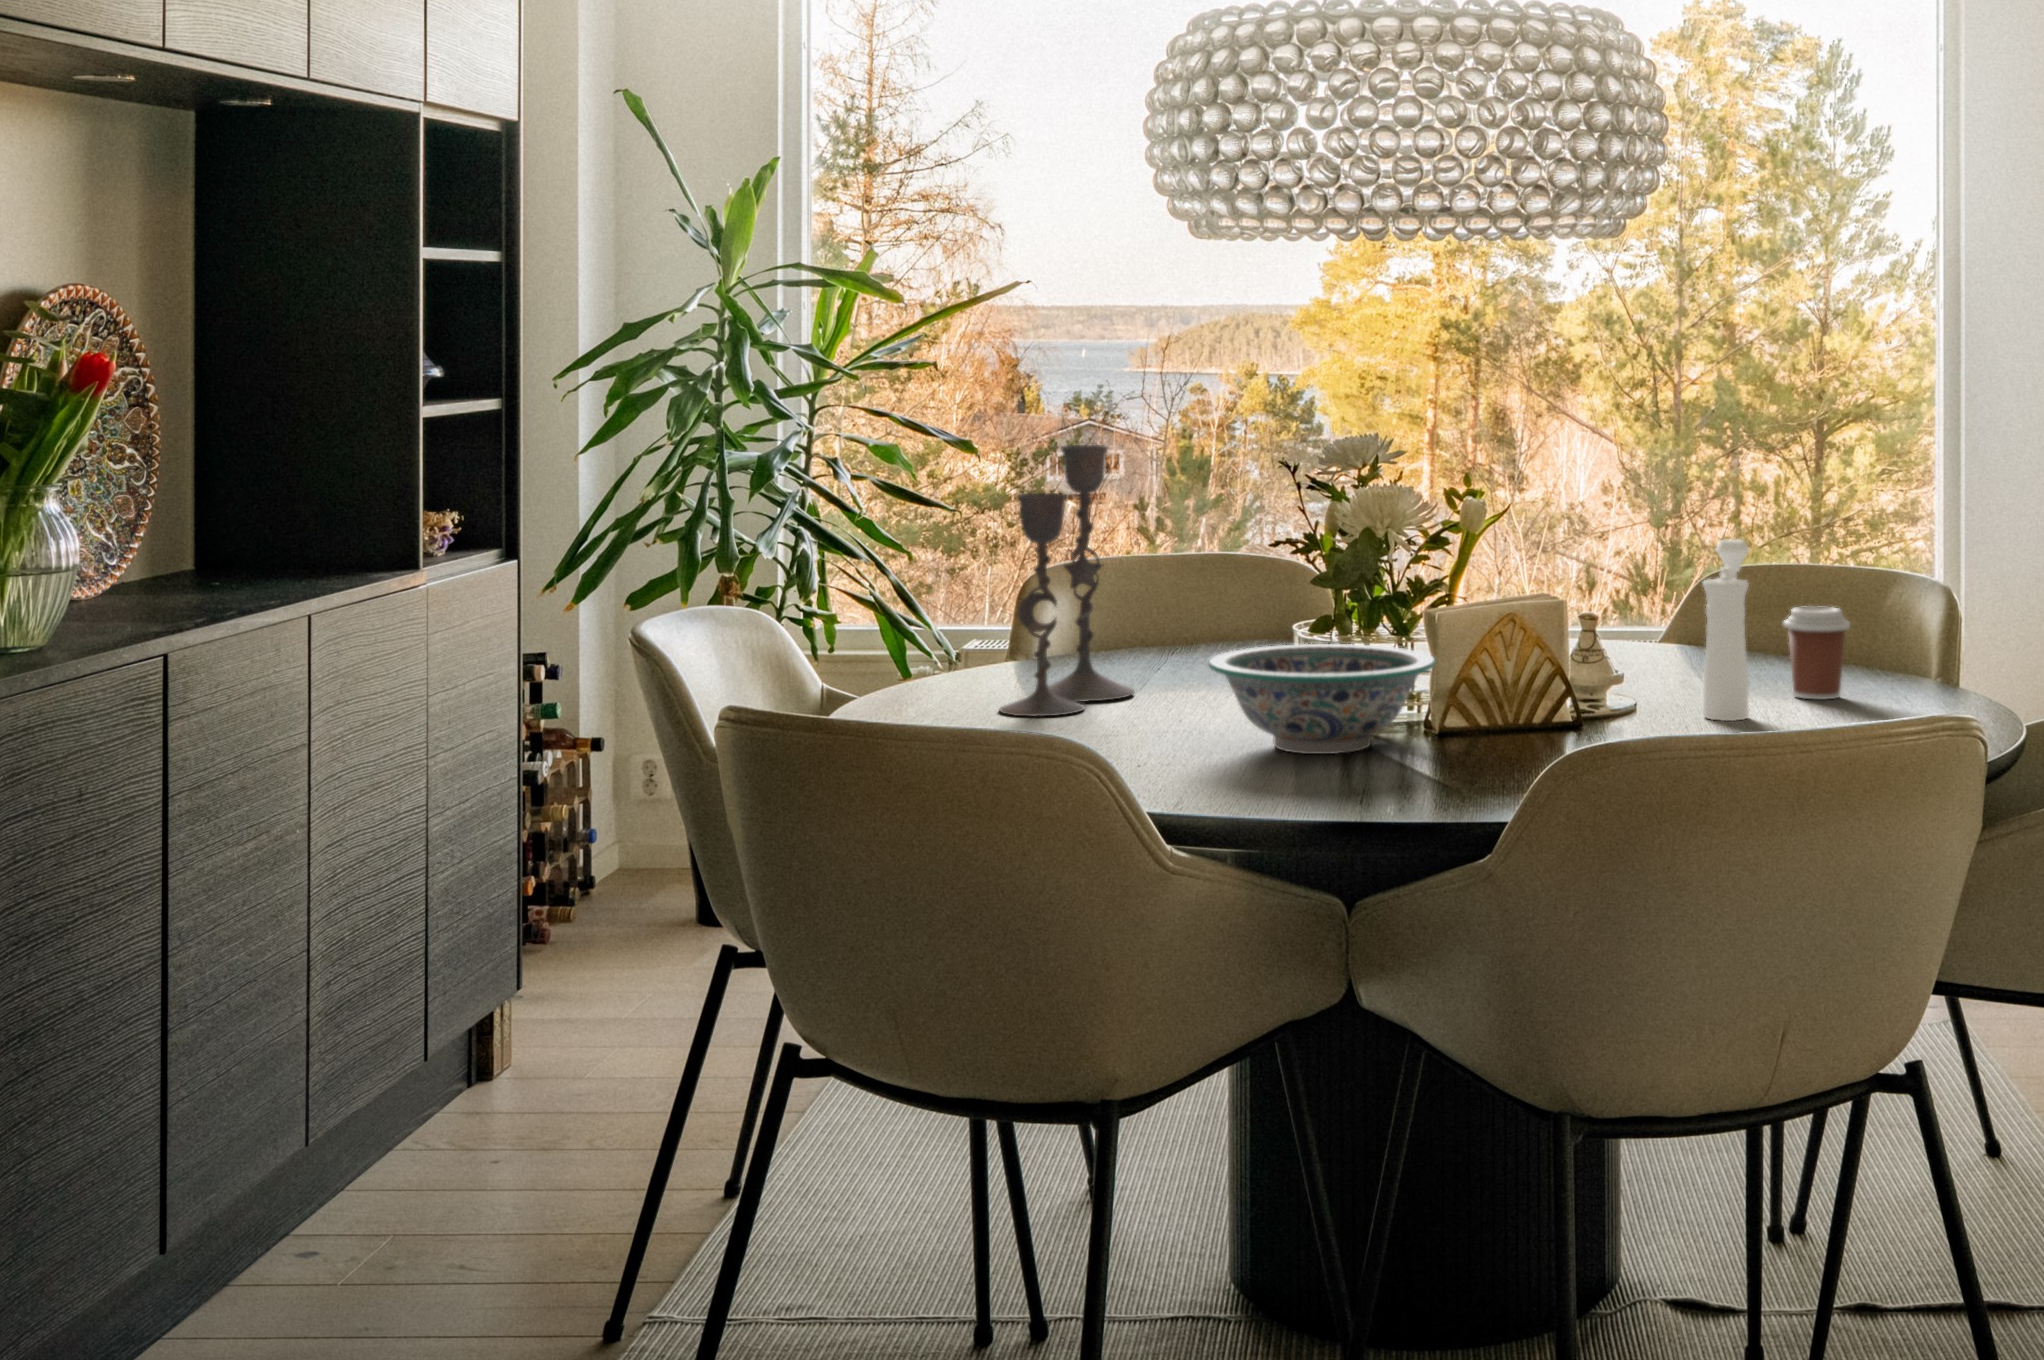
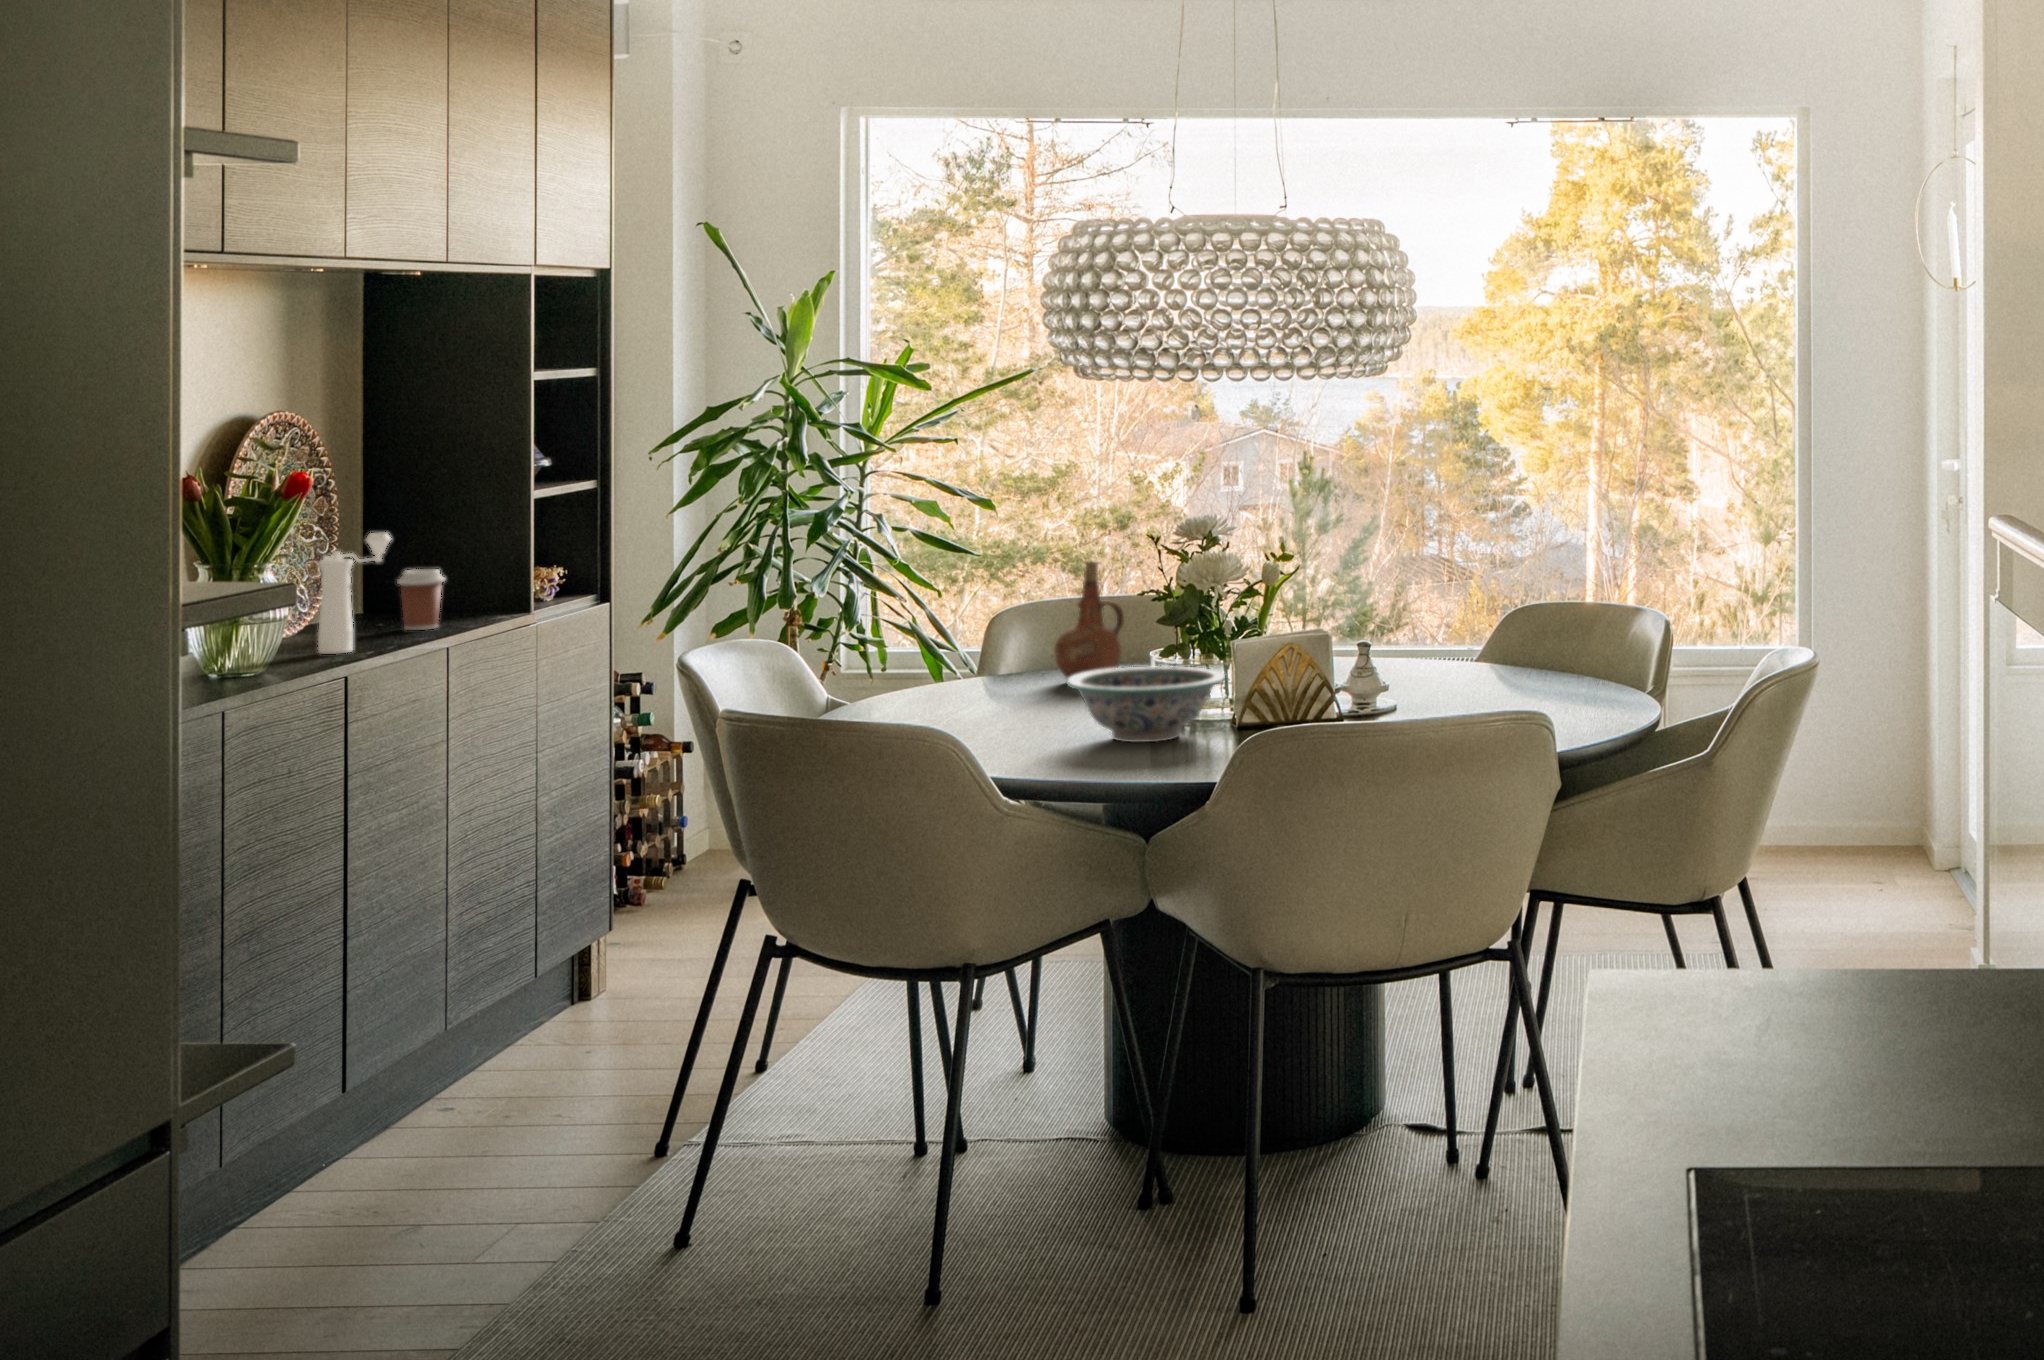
candlestick: present [999,445,1134,716] -> none [938,524,1044,719]
ceramic pitcher: none [1129,503,1221,667] -> present [1054,562,1124,679]
pepper mill: present [1703,539,1749,721] -> present [318,533,391,654]
coffee cup: present [1784,606,1850,699] -> present [398,569,445,630]

